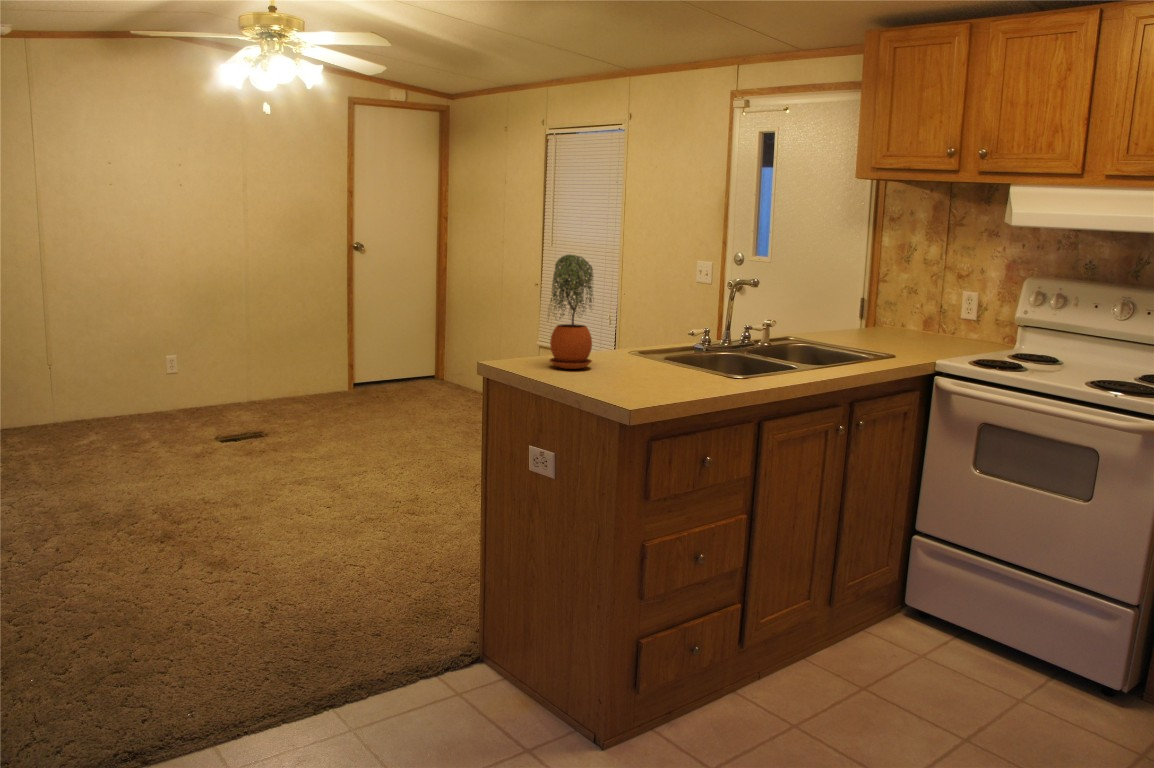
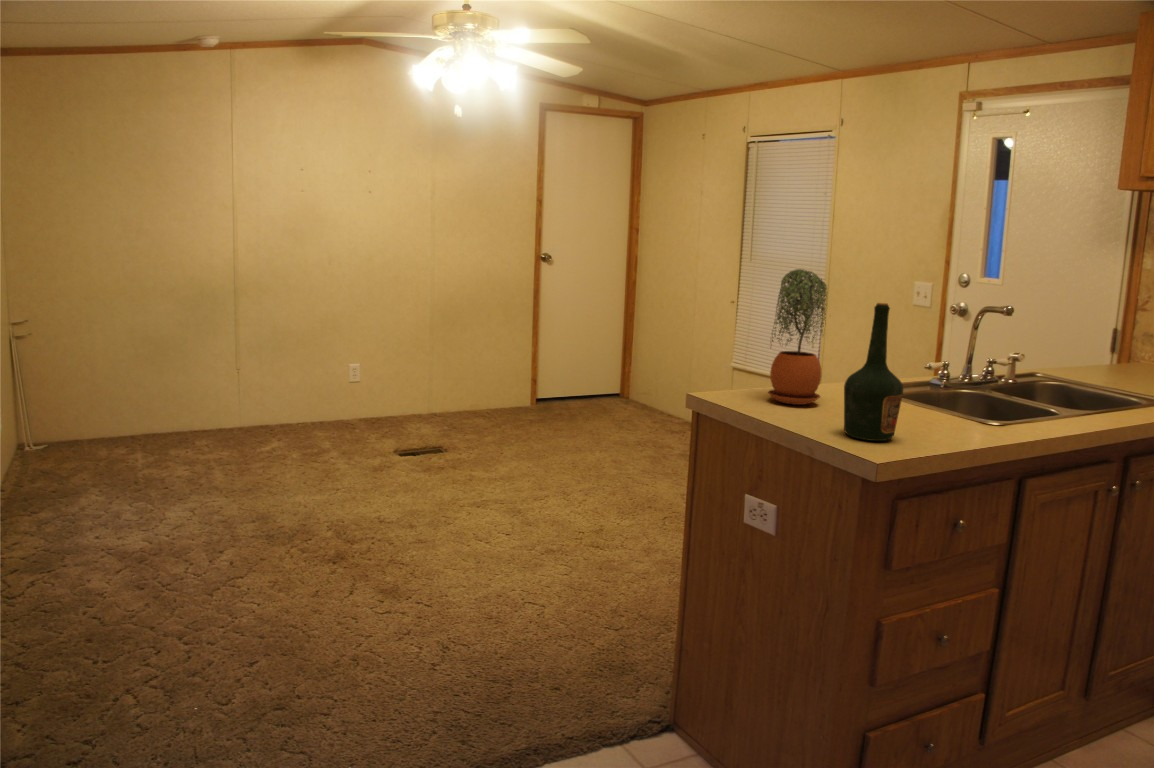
bottle: none [601,281,646,392] -> present [844,303,903,441]

